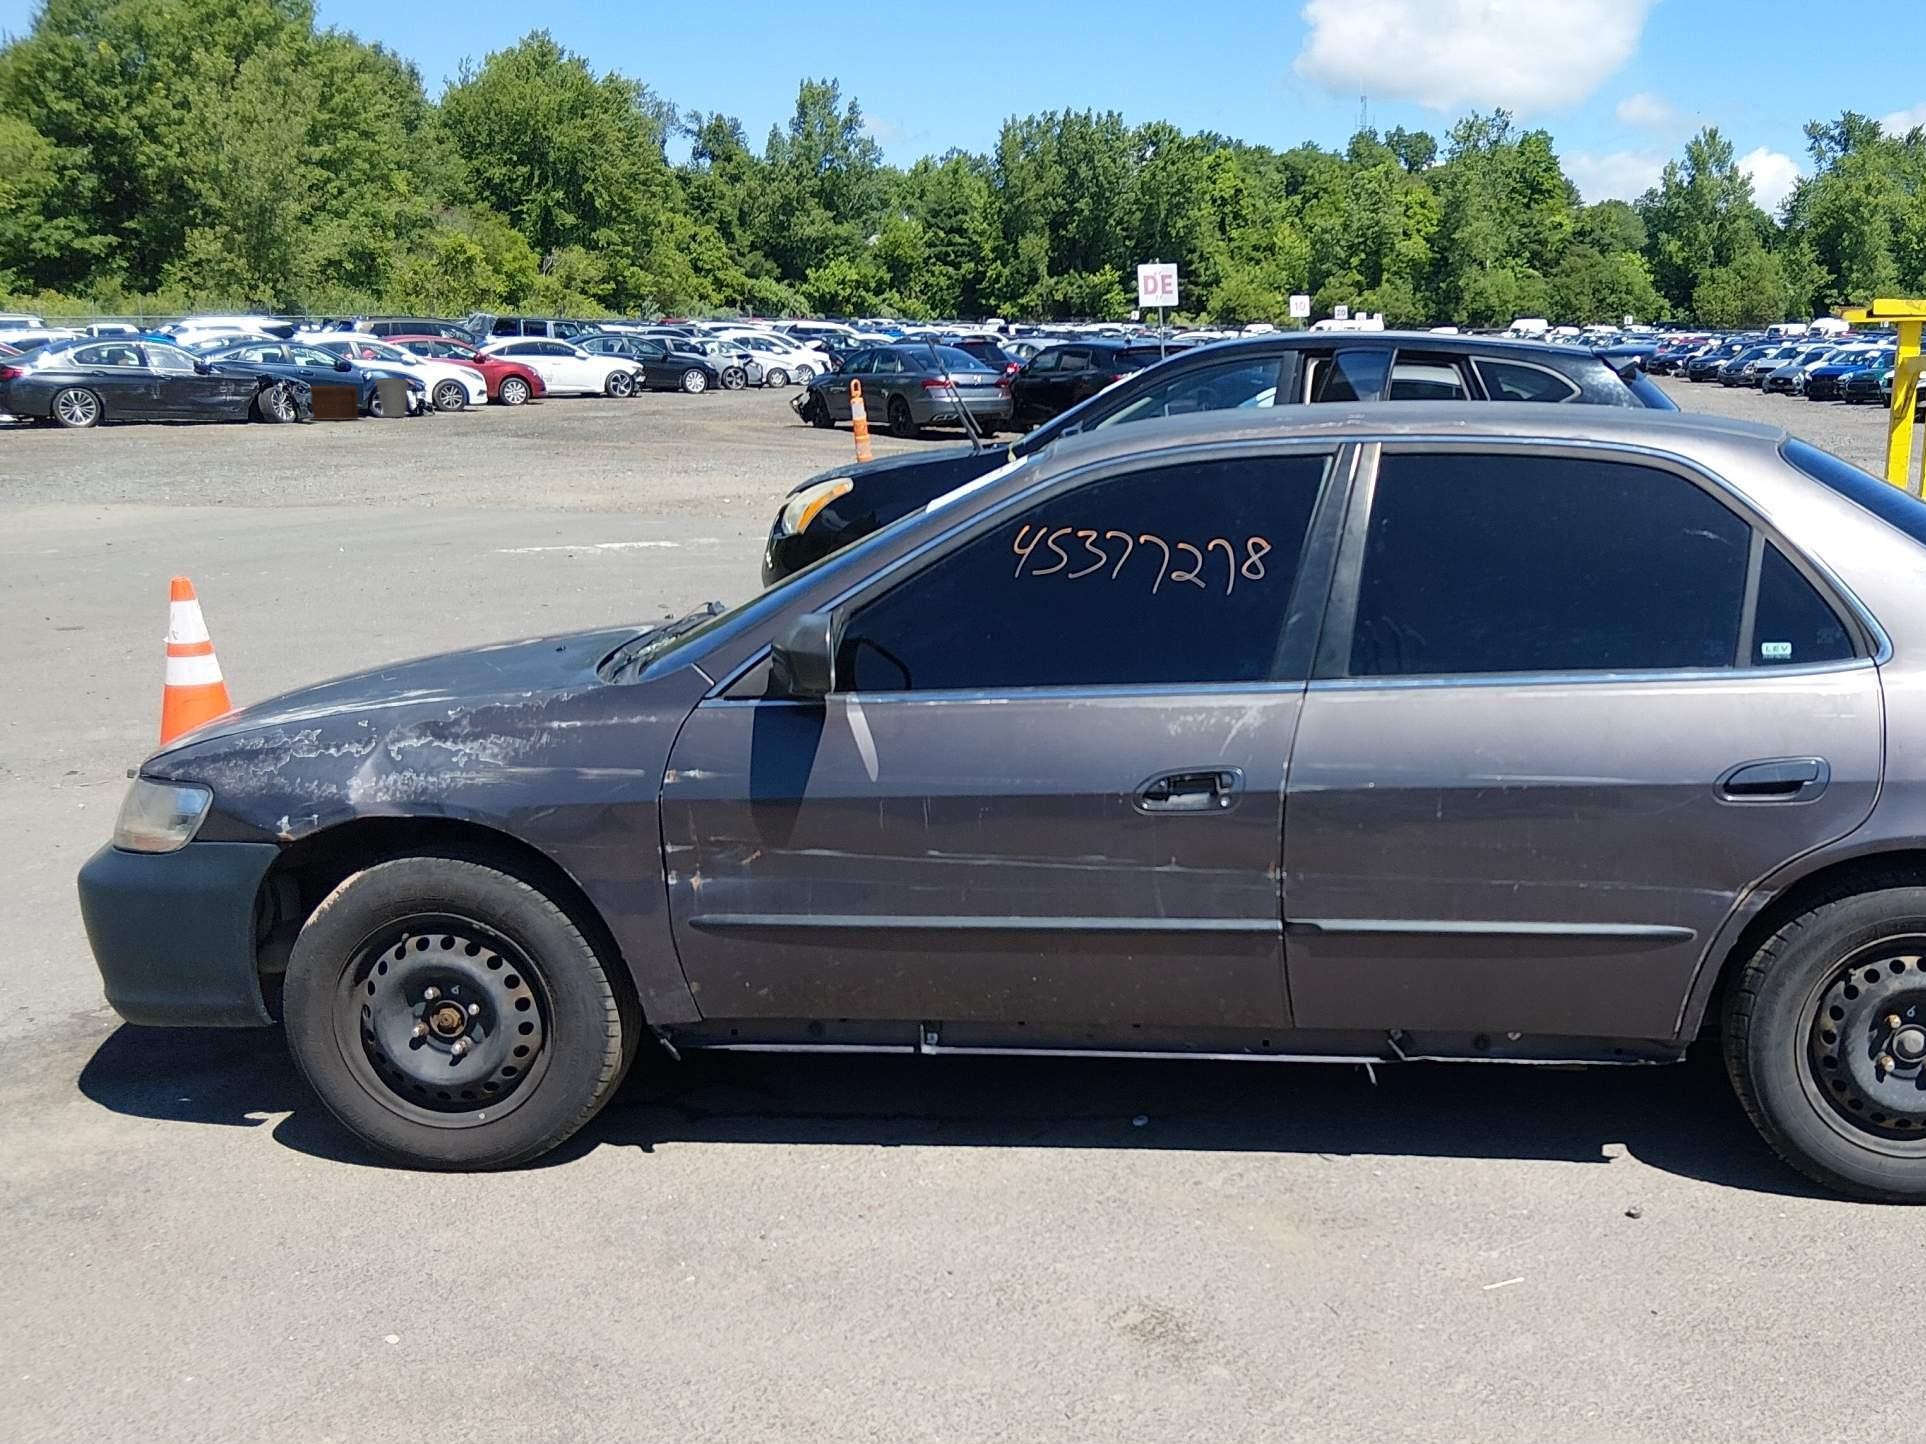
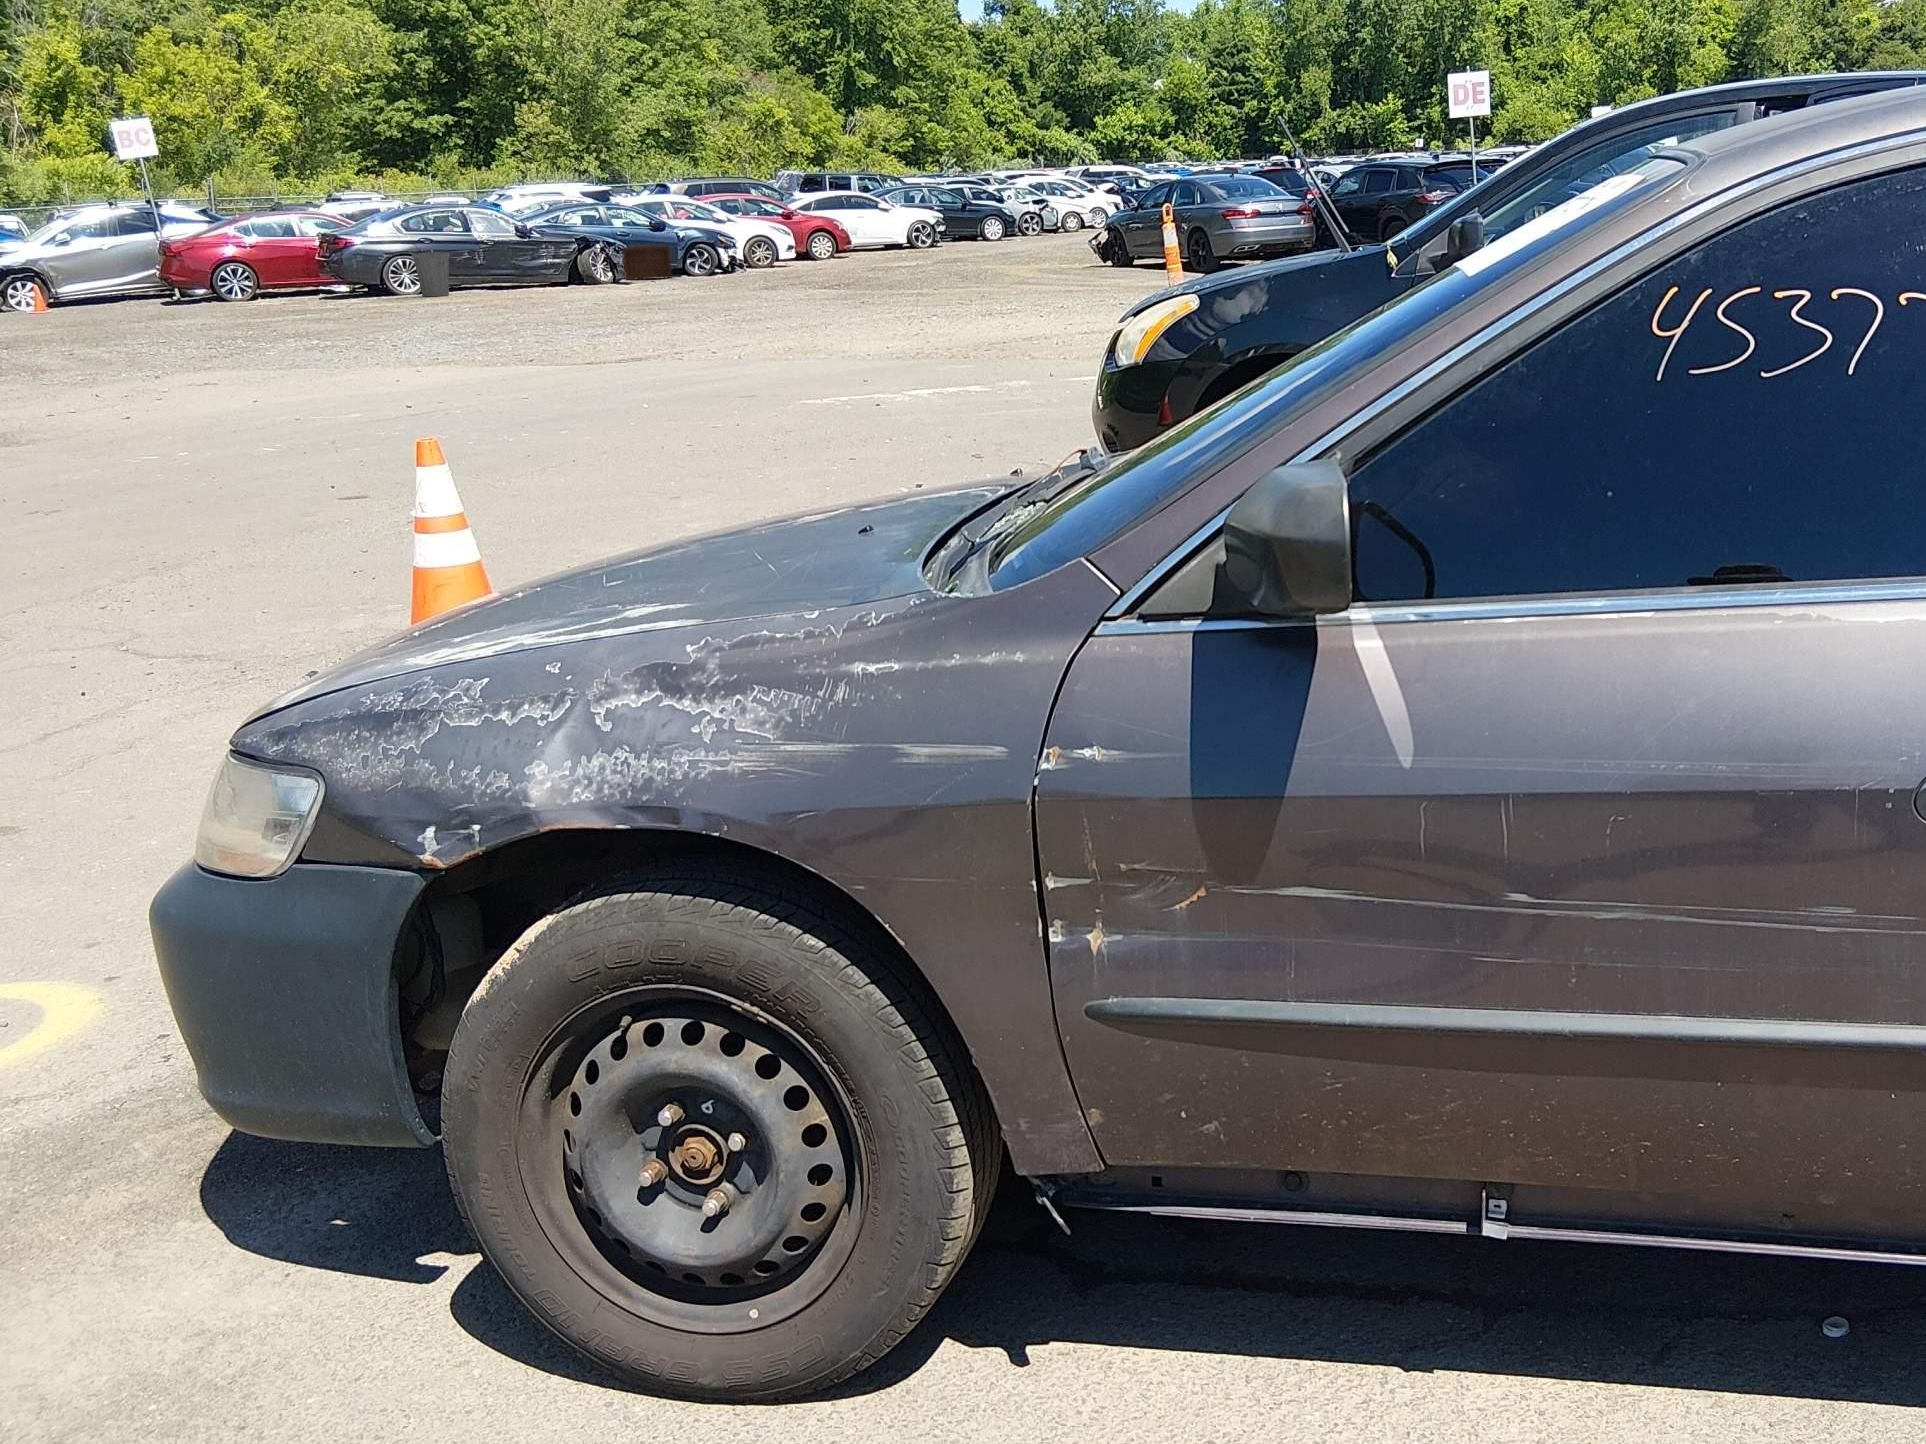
trash can: present [376,378,408,417] -> present [412,250,449,296]

